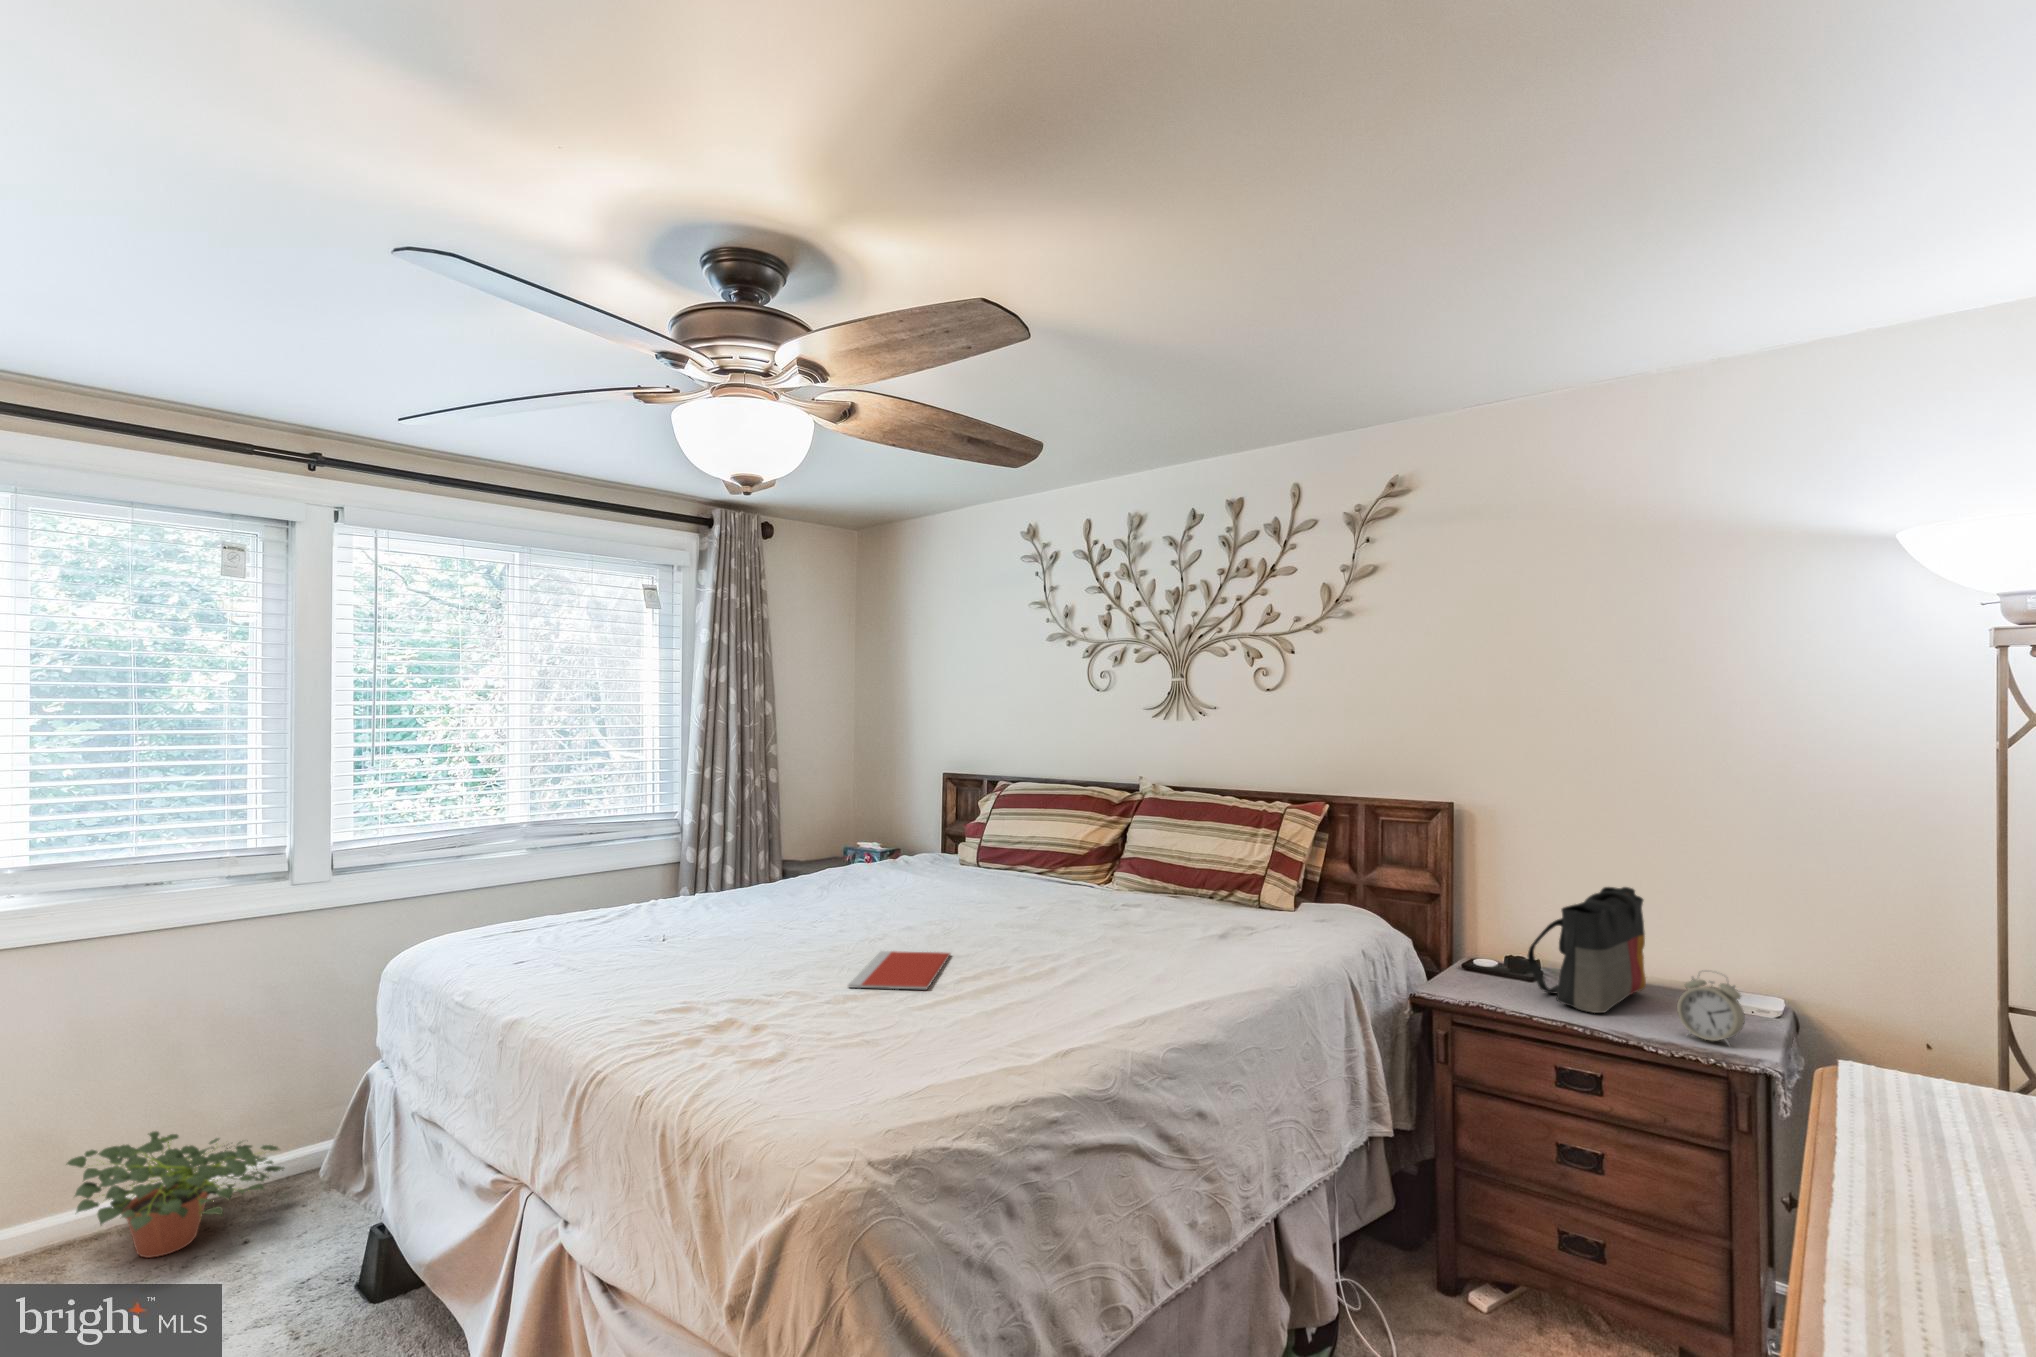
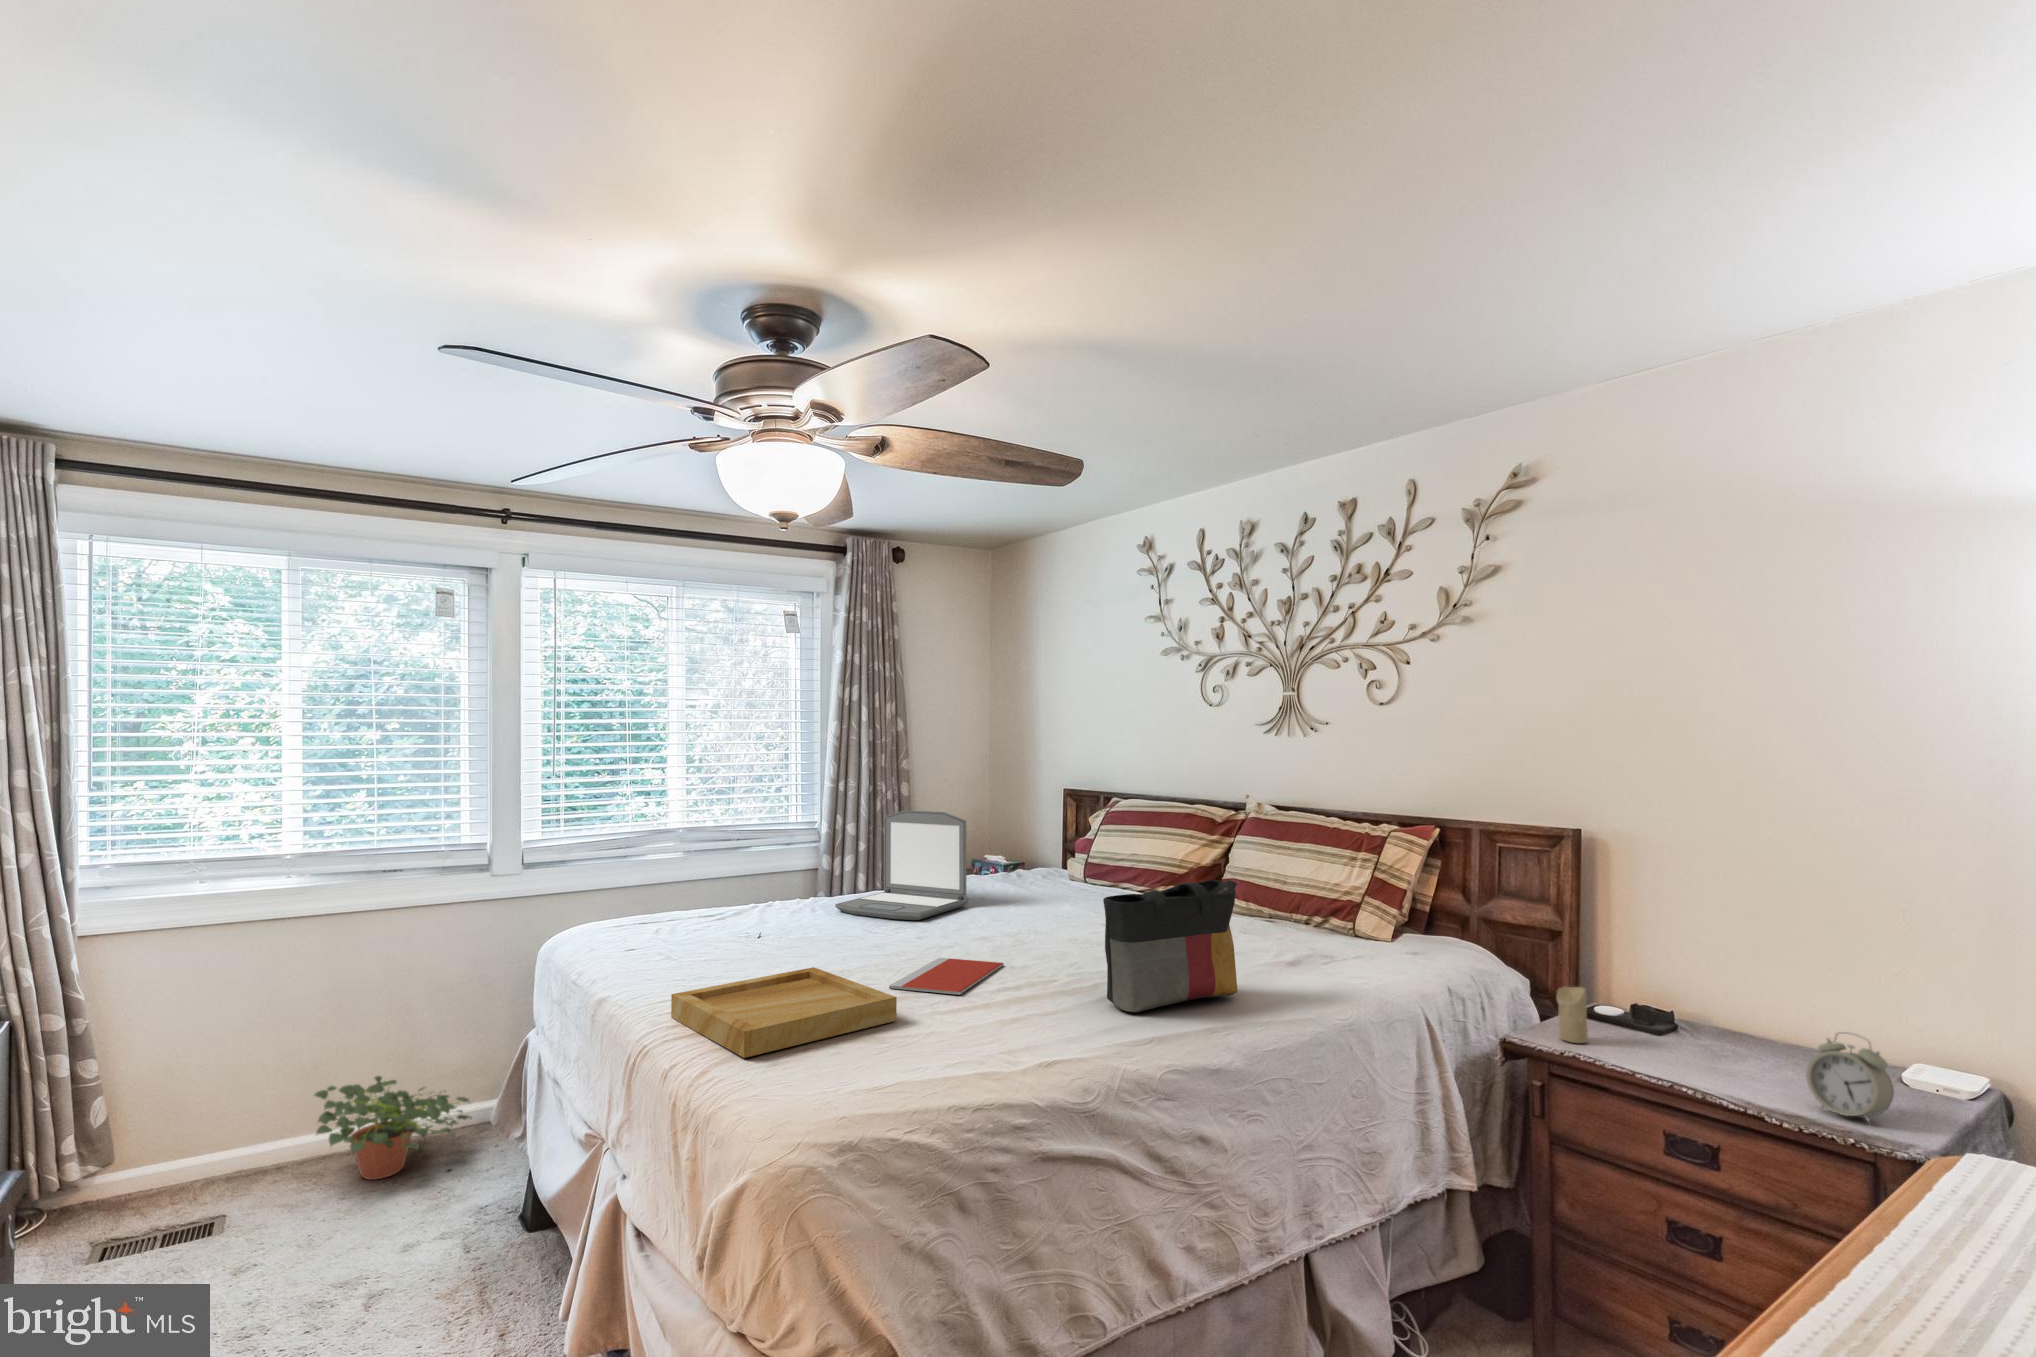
laptop: none [736,798,875,912] -> present [835,810,968,920]
tote bag: present [1528,887,1646,1013] -> present [1103,880,1238,1012]
candle: none [1458,944,1484,994] -> present [1557,987,1588,1043]
tray: none [621,971,879,1079] -> present [671,967,897,1058]

